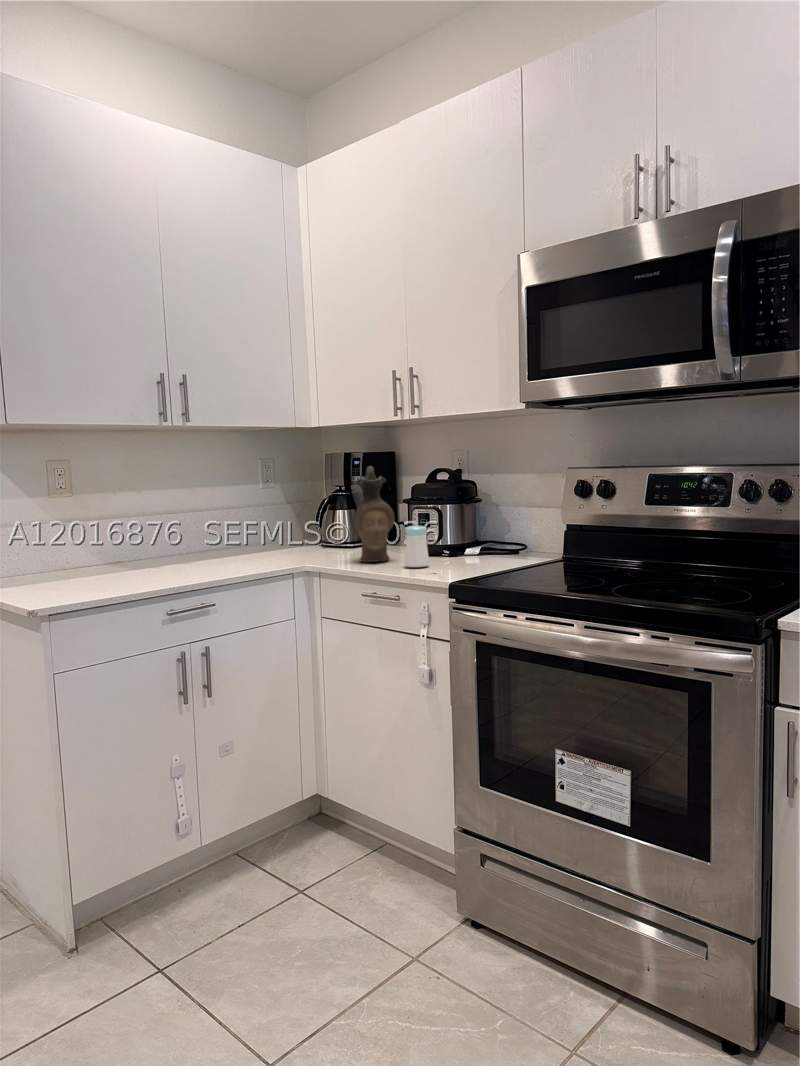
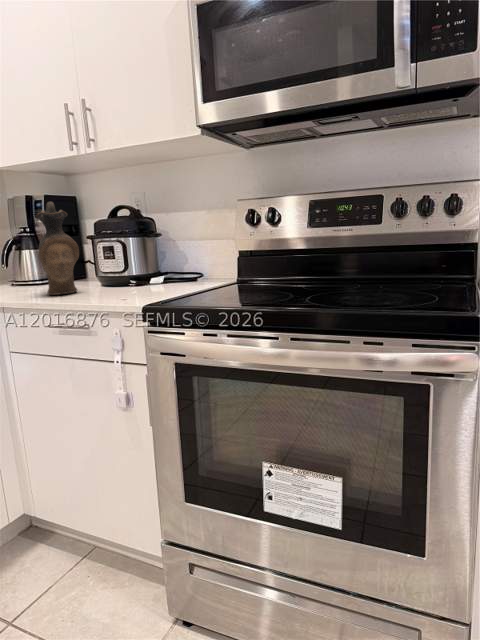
salt shaker: present [405,526,429,567] -> none [90,256,117,296]

